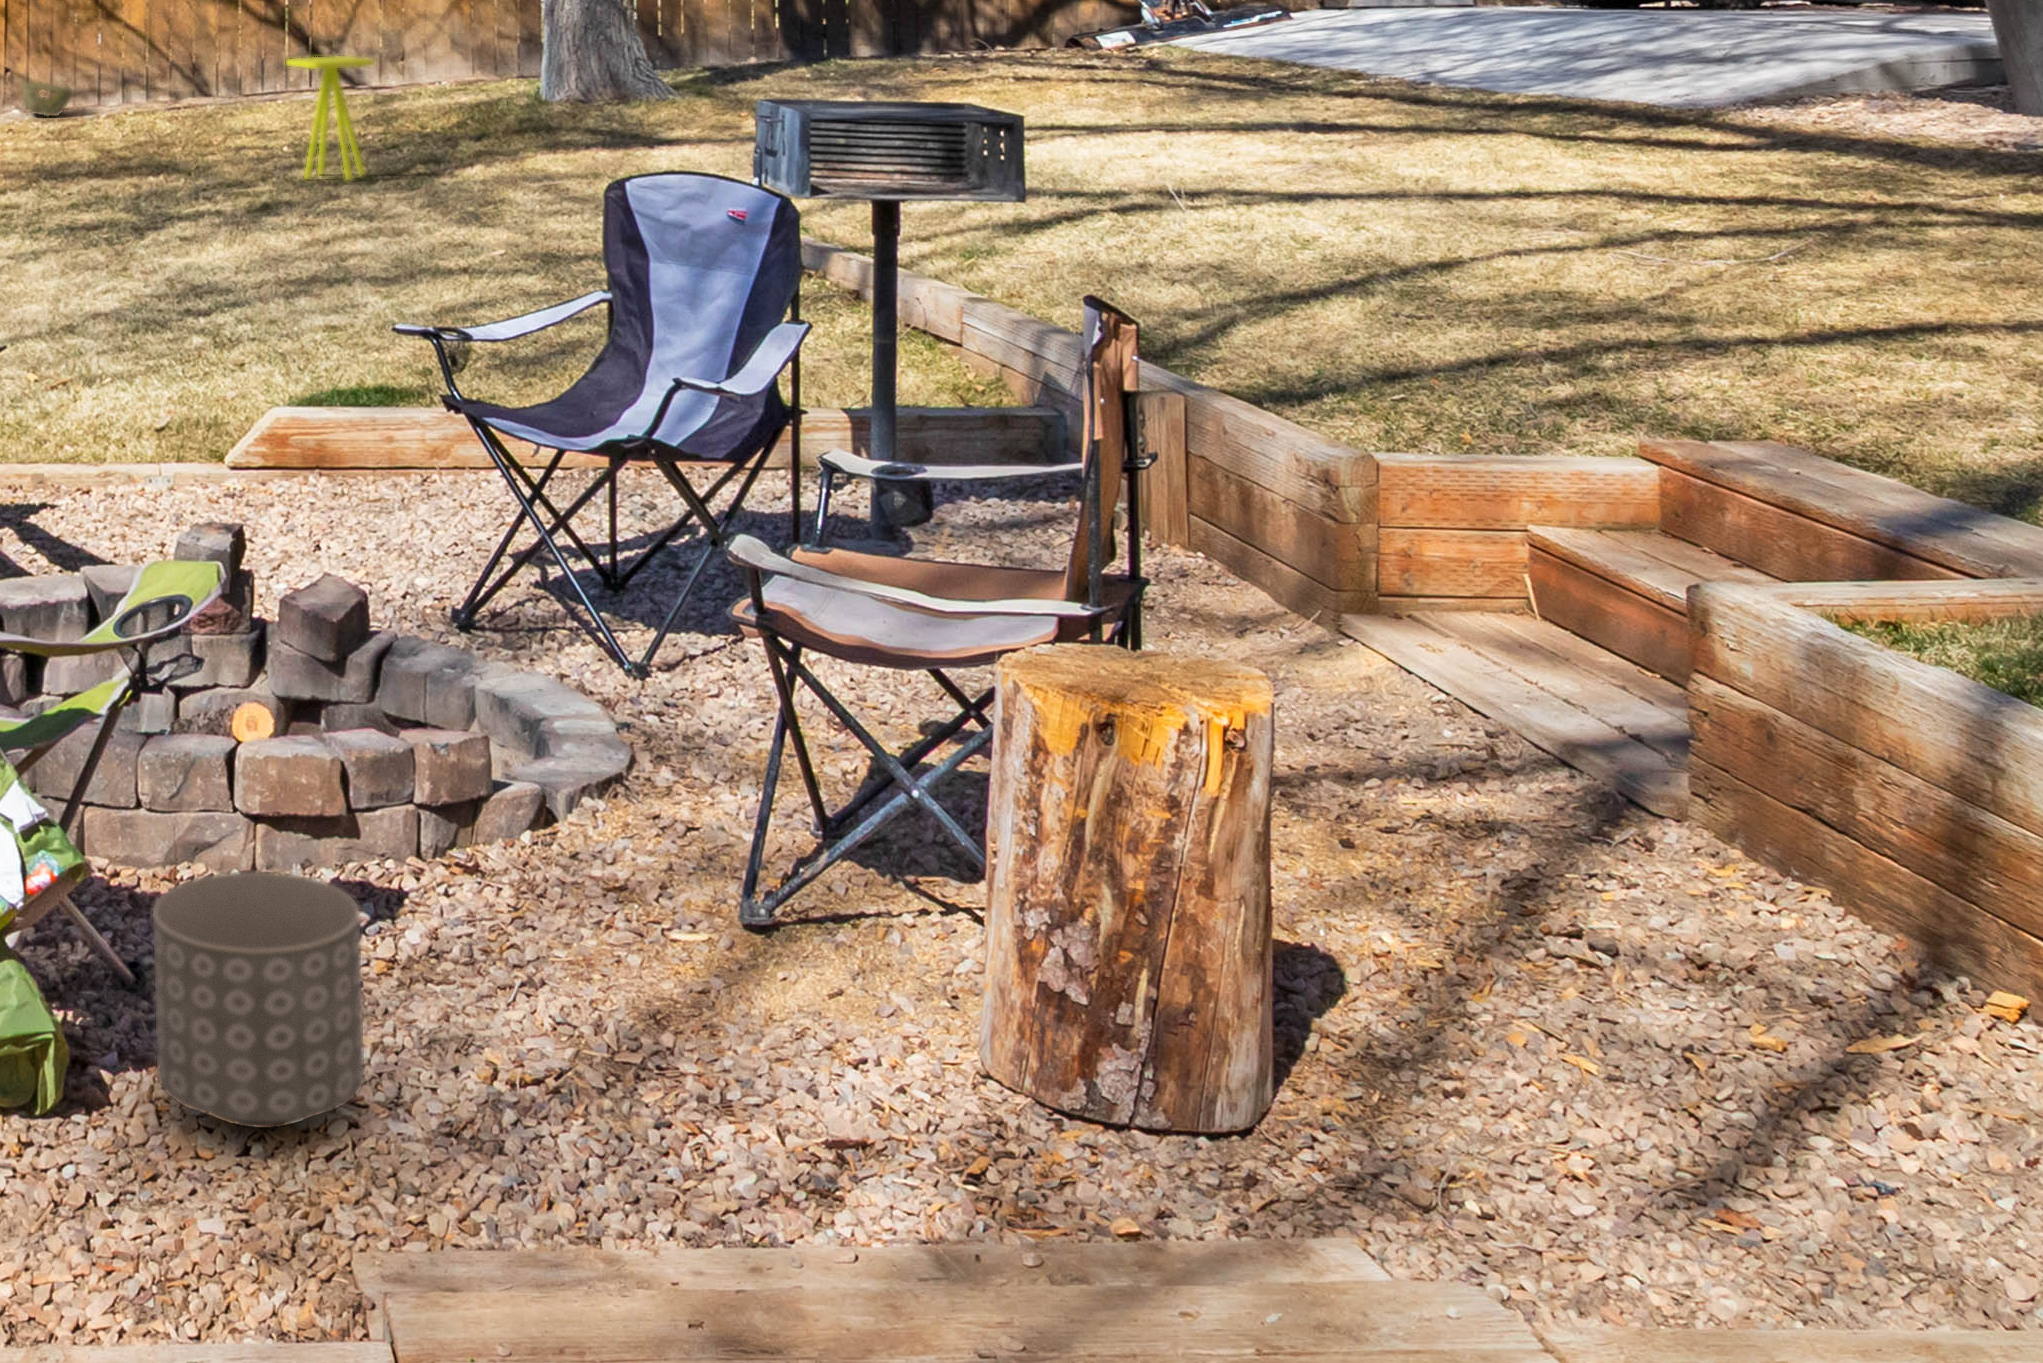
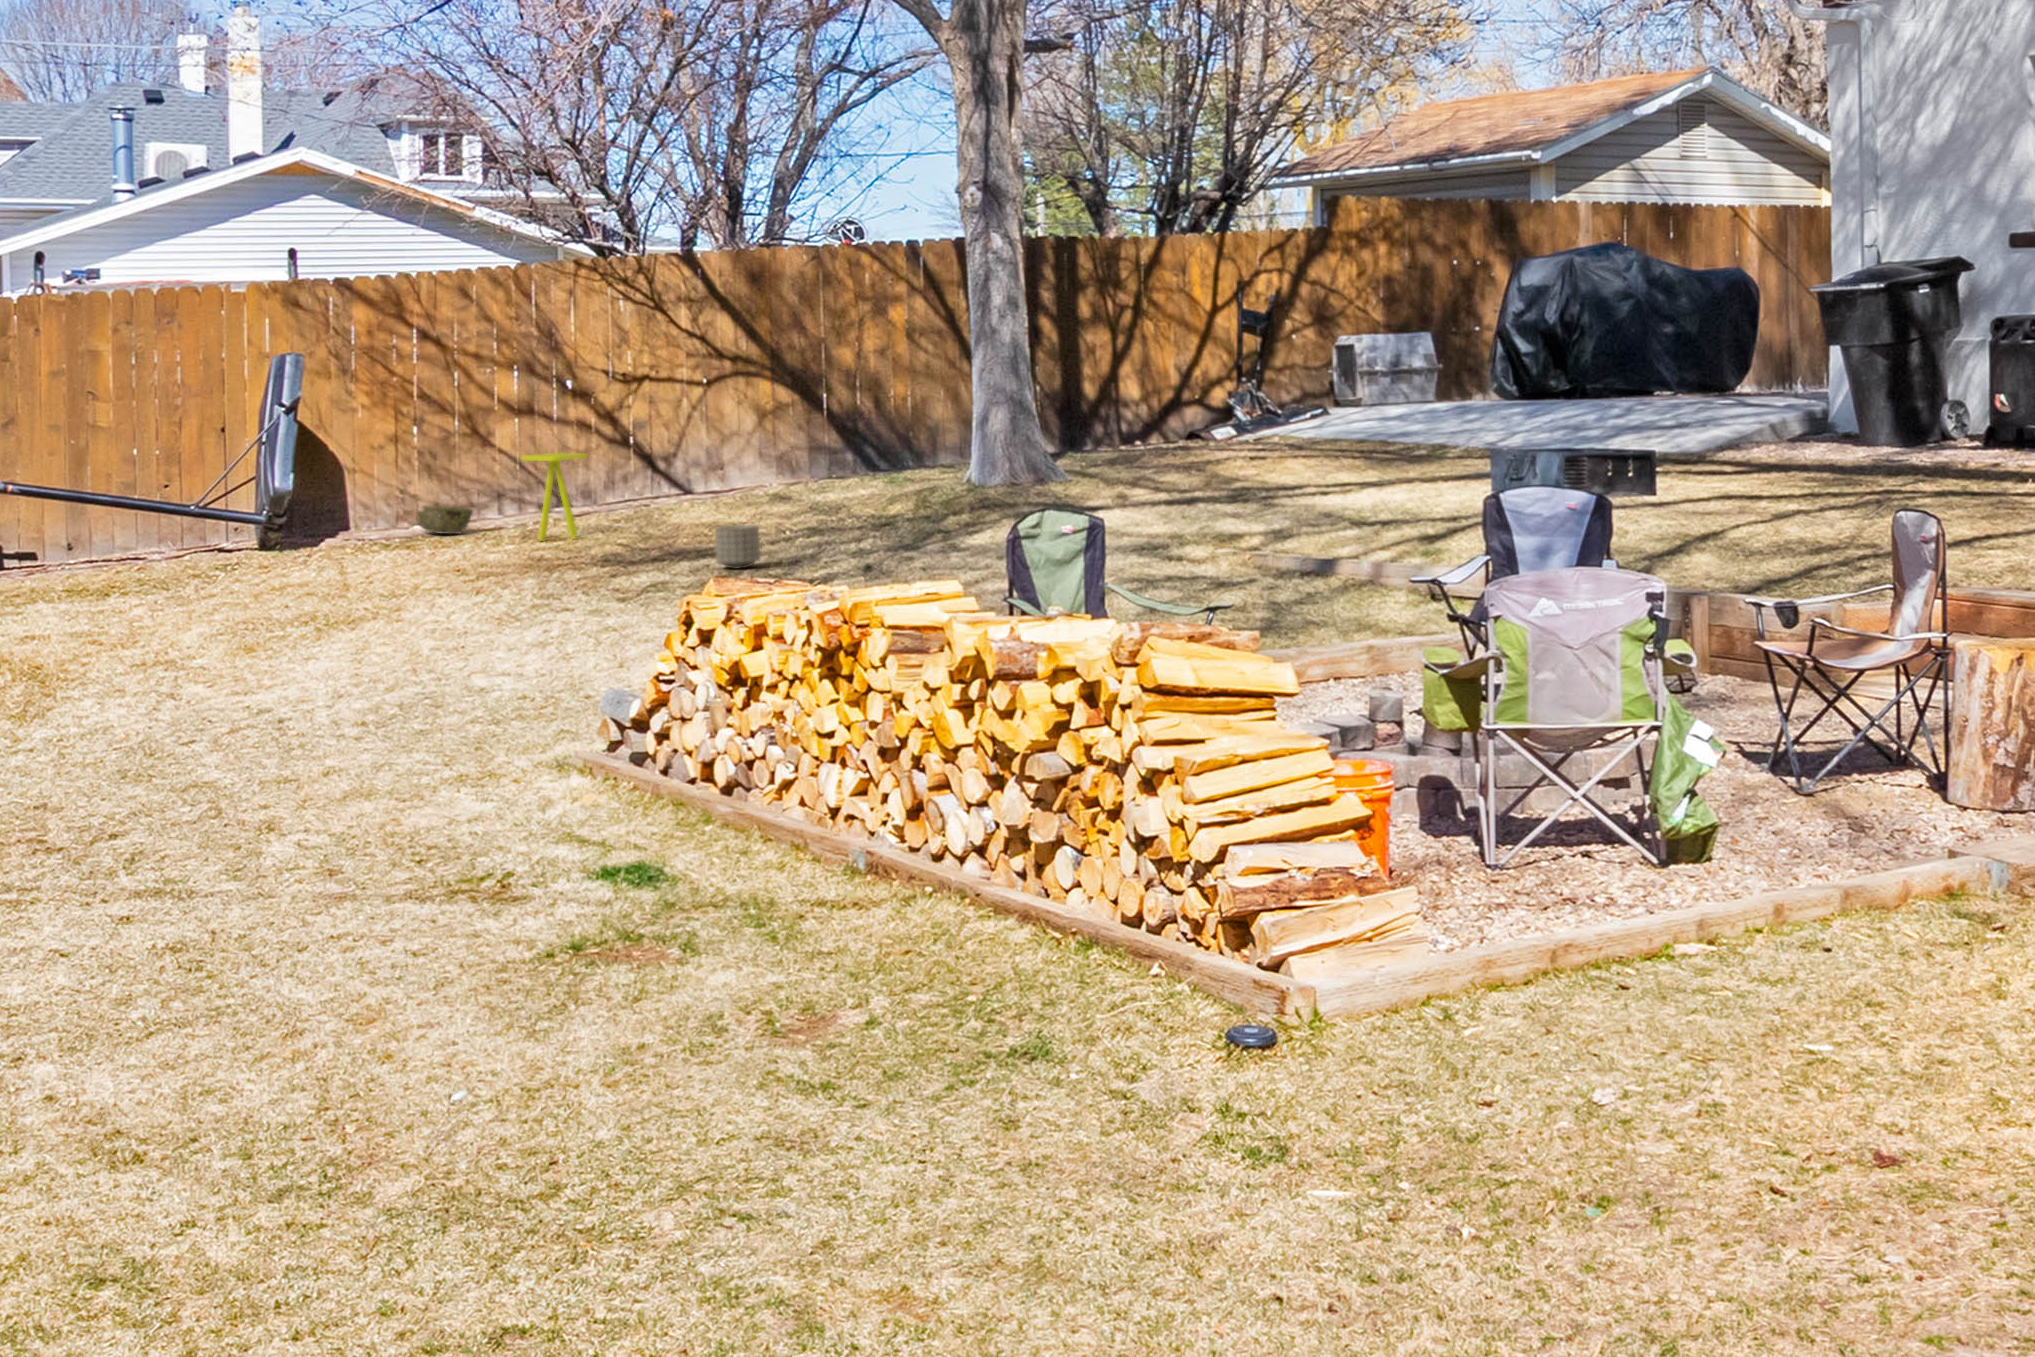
side table: present [287,56,374,179] -> present [520,453,588,541]
planter: present [153,872,364,1128] -> present [715,525,760,569]

